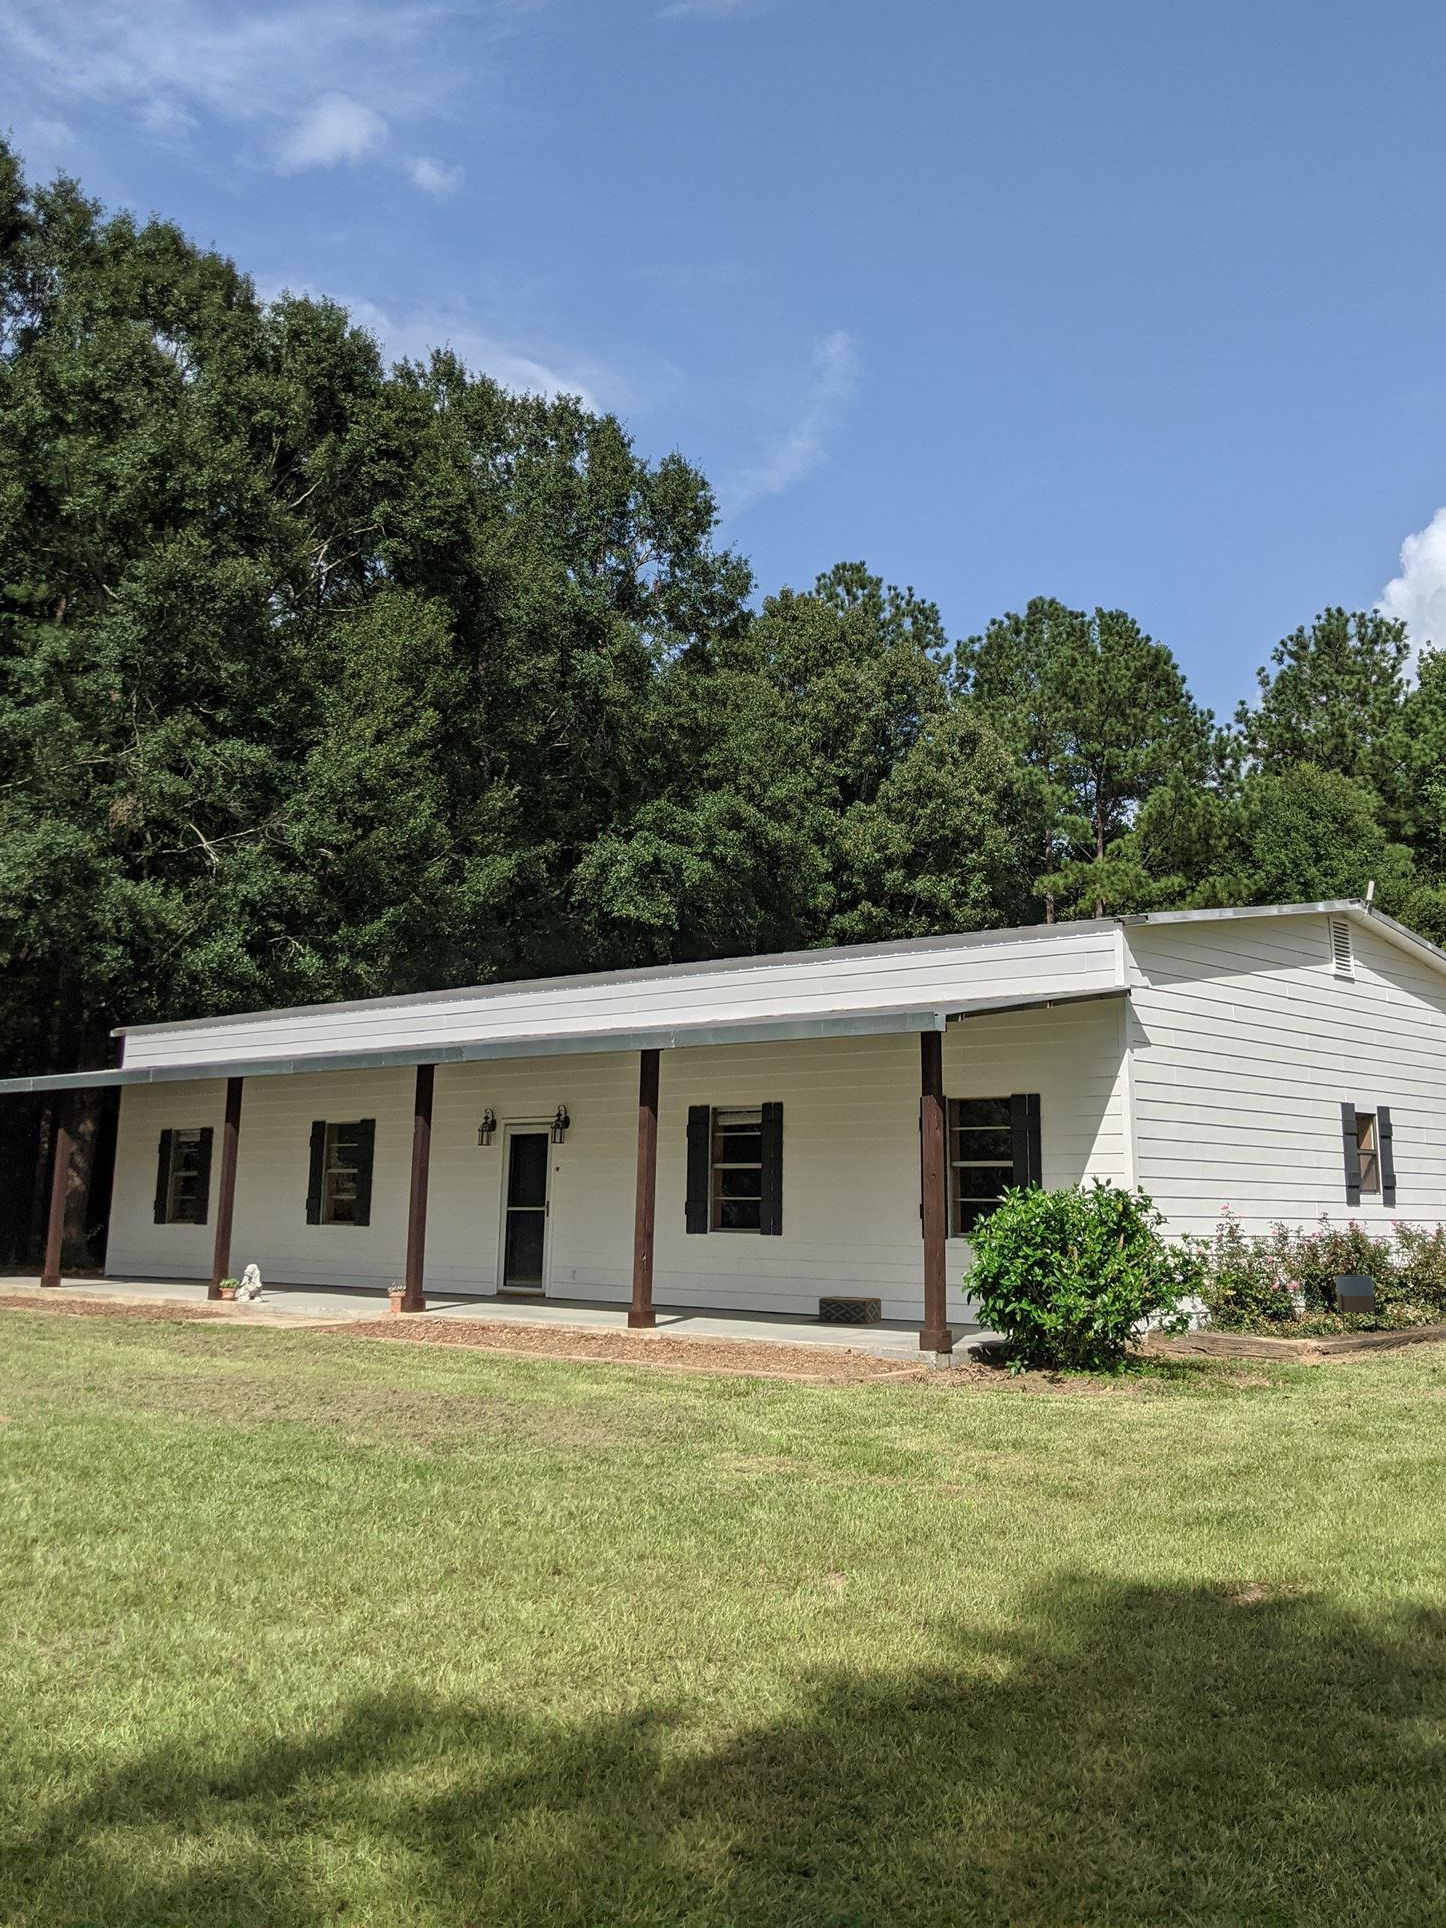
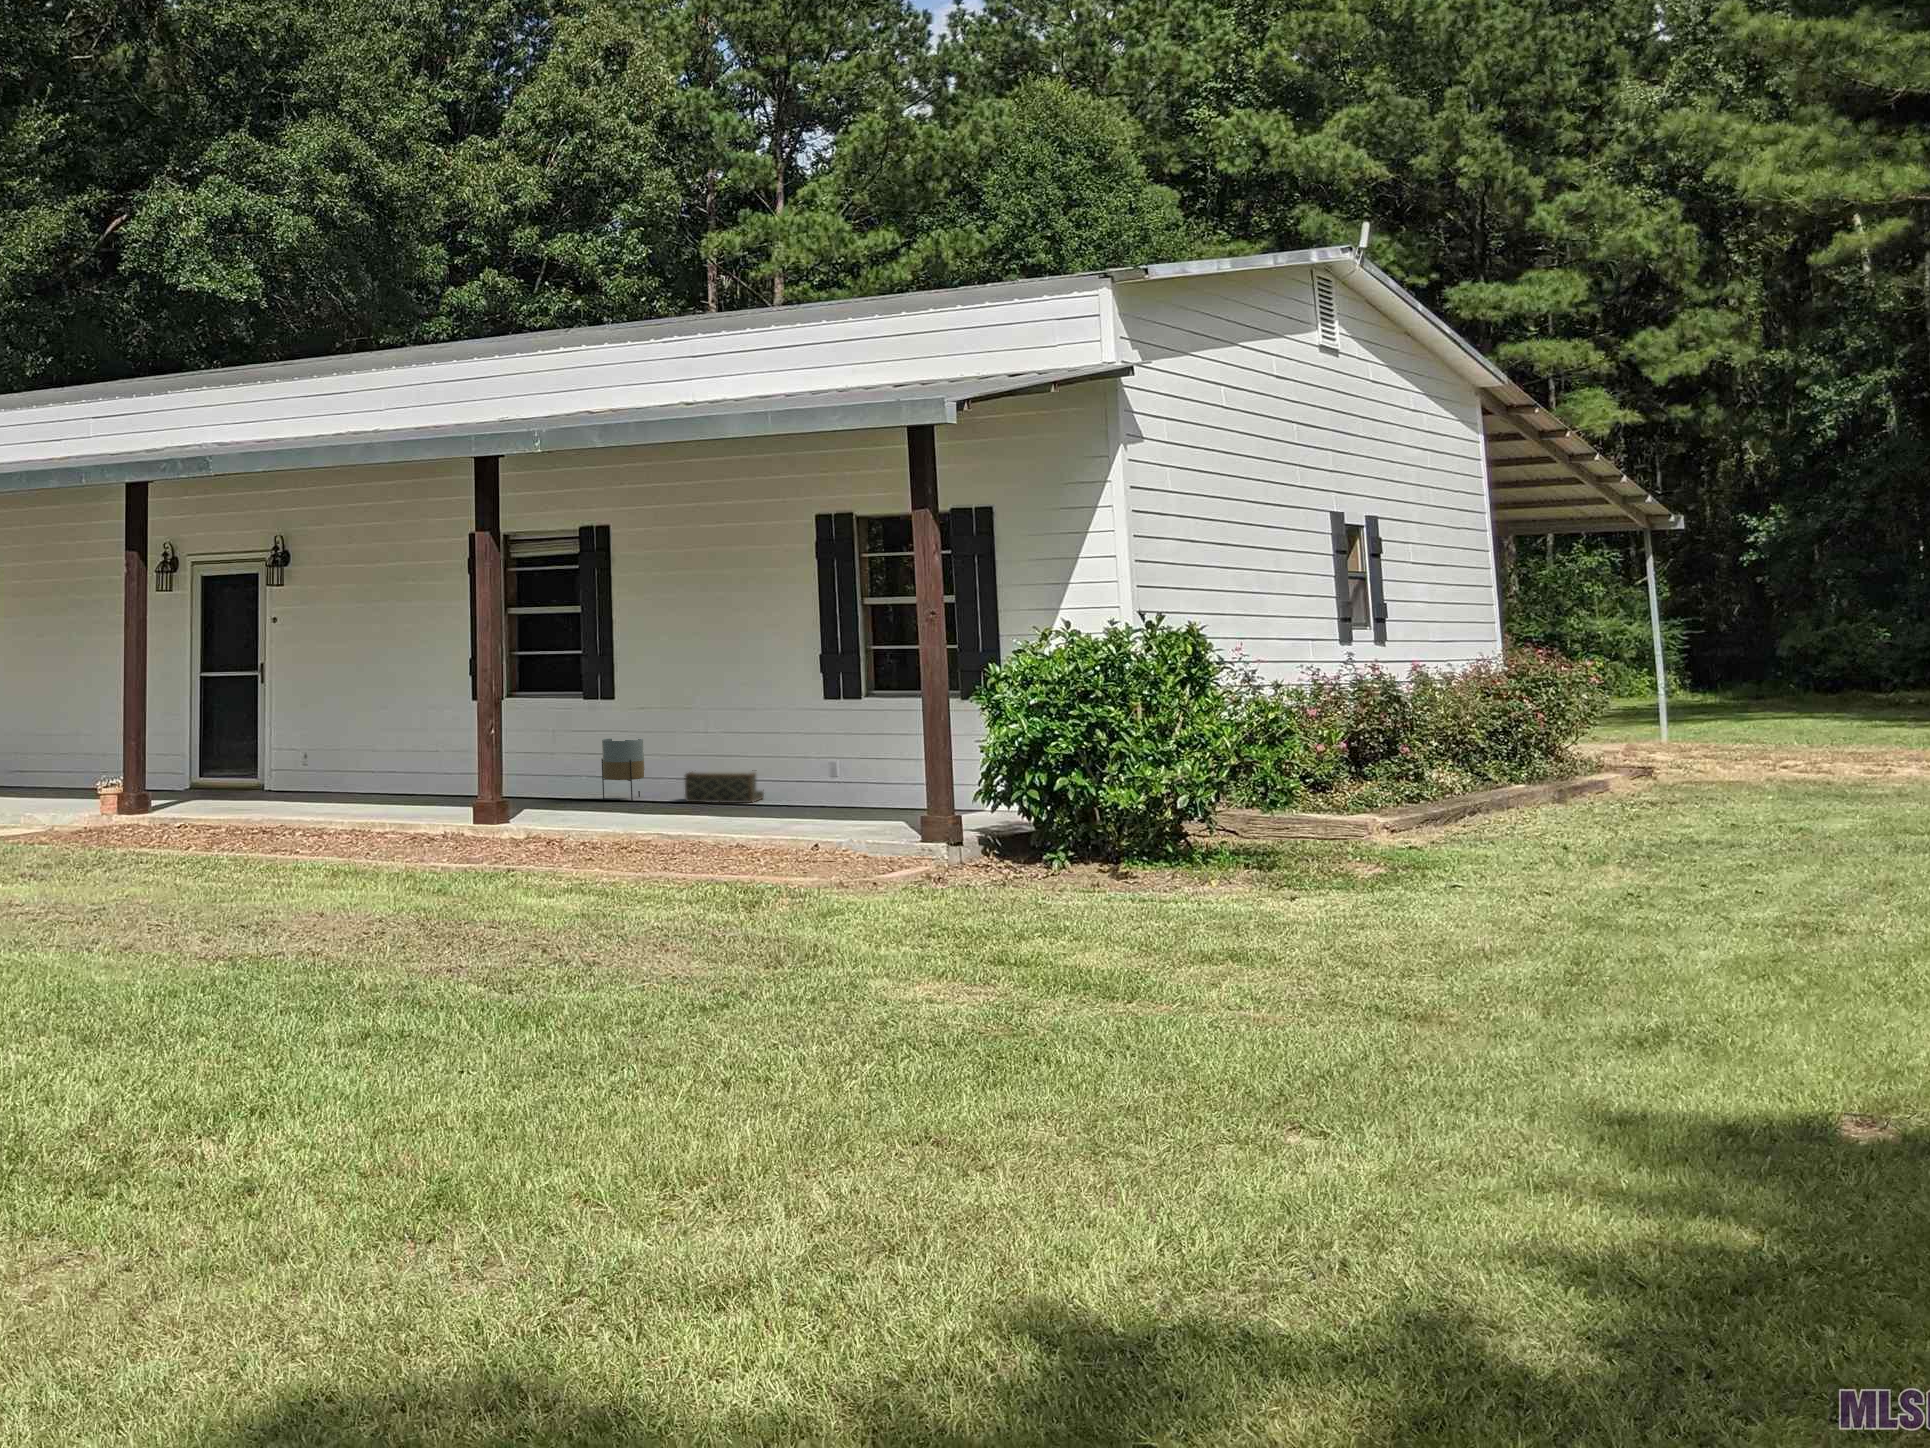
planter: present [1336,1275,1377,1329] -> present [601,738,645,801]

